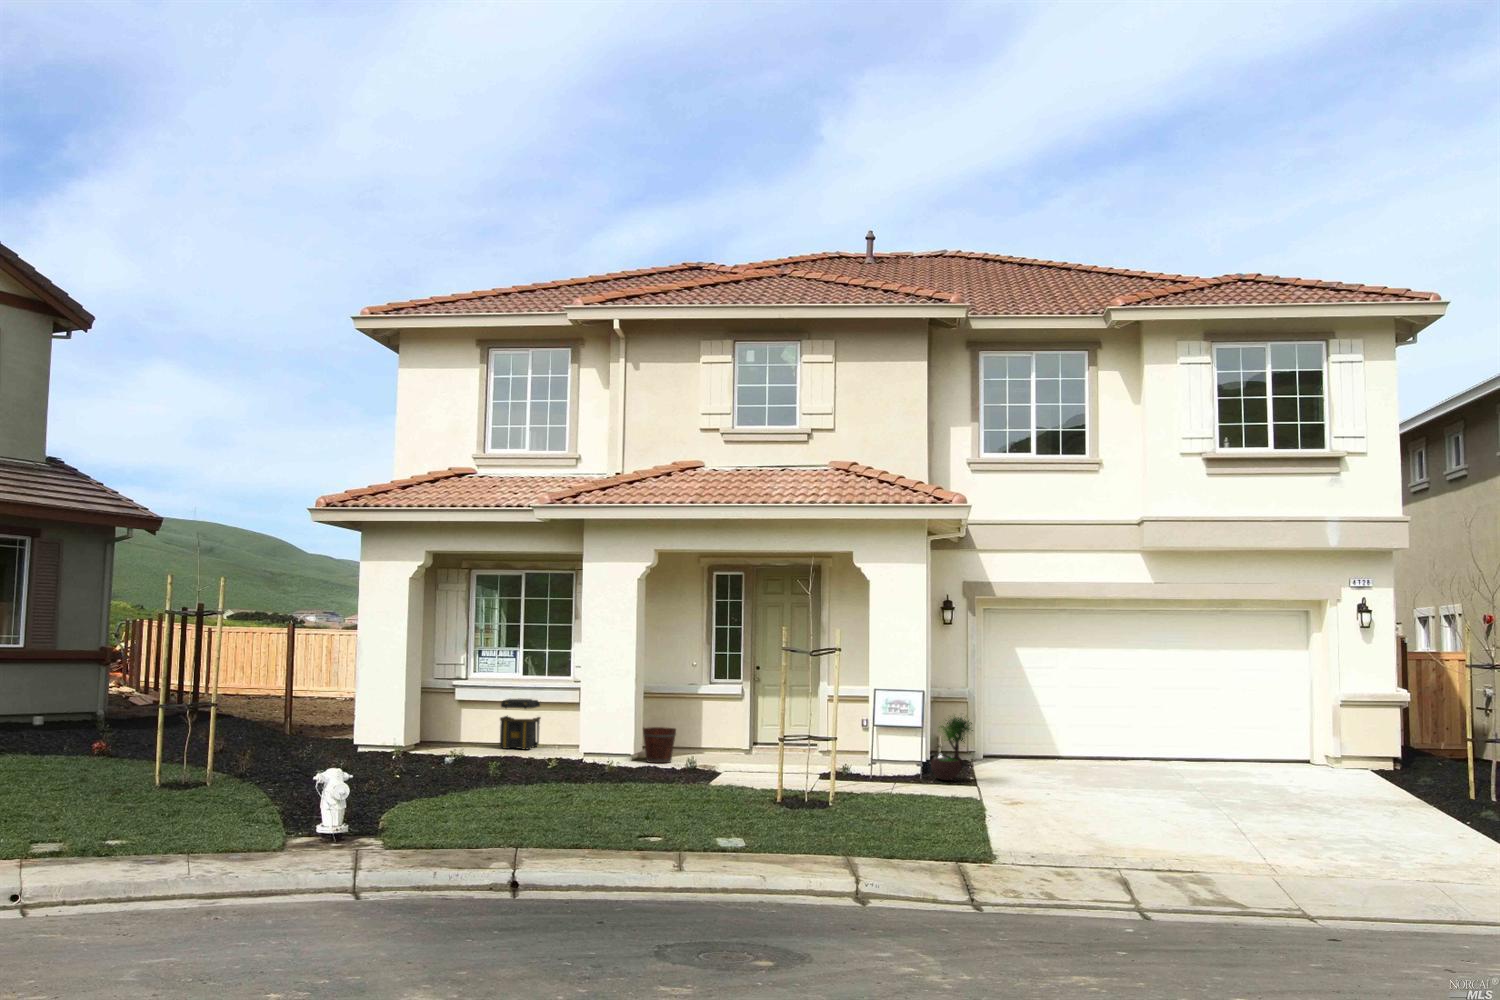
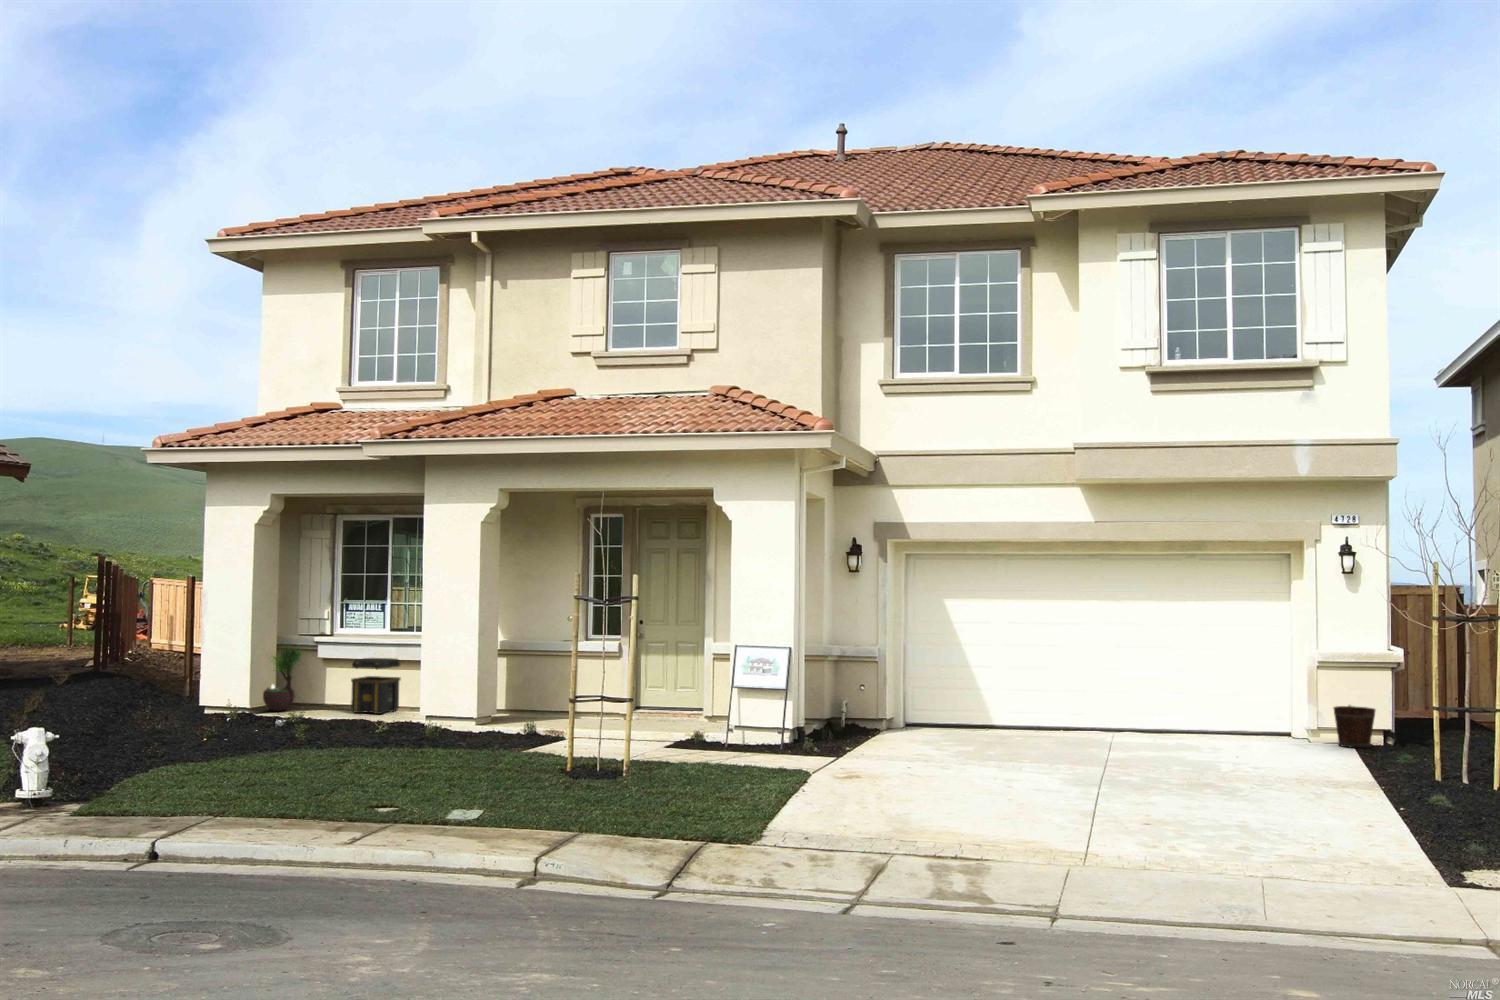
potted tree: present [931,716,973,780] -> present [263,648,301,711]
bucket: present [643,727,676,763] -> present [1334,705,1375,748]

